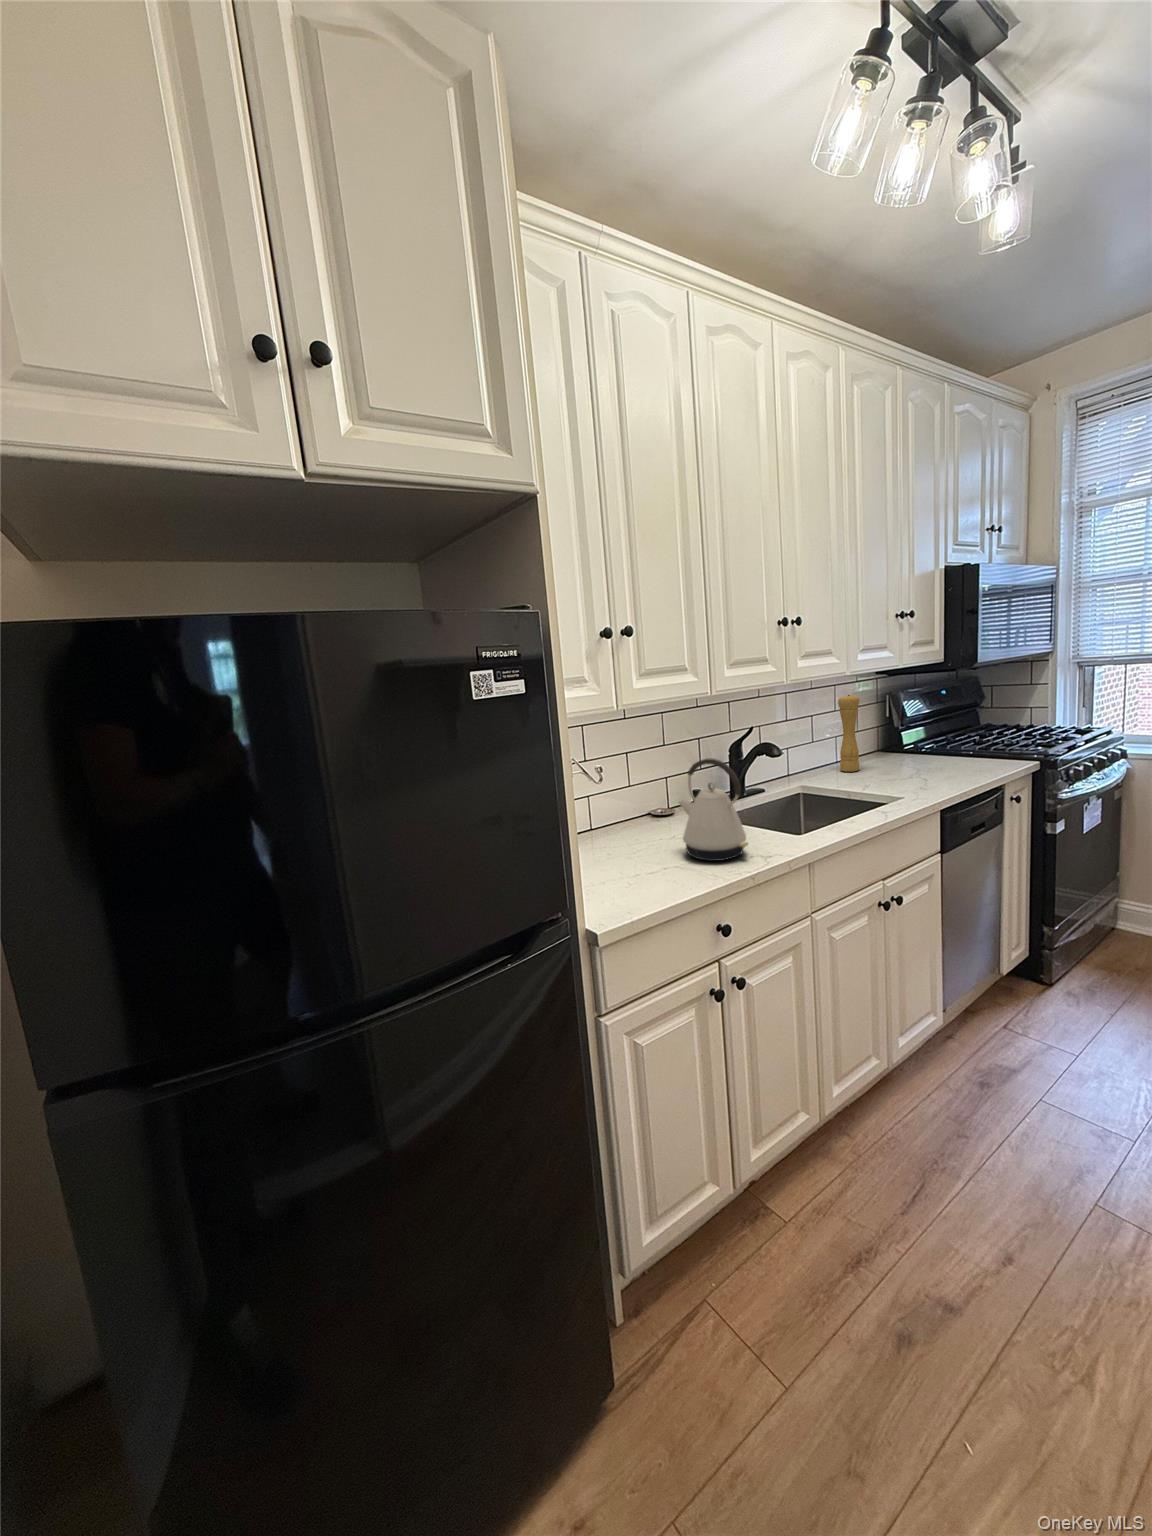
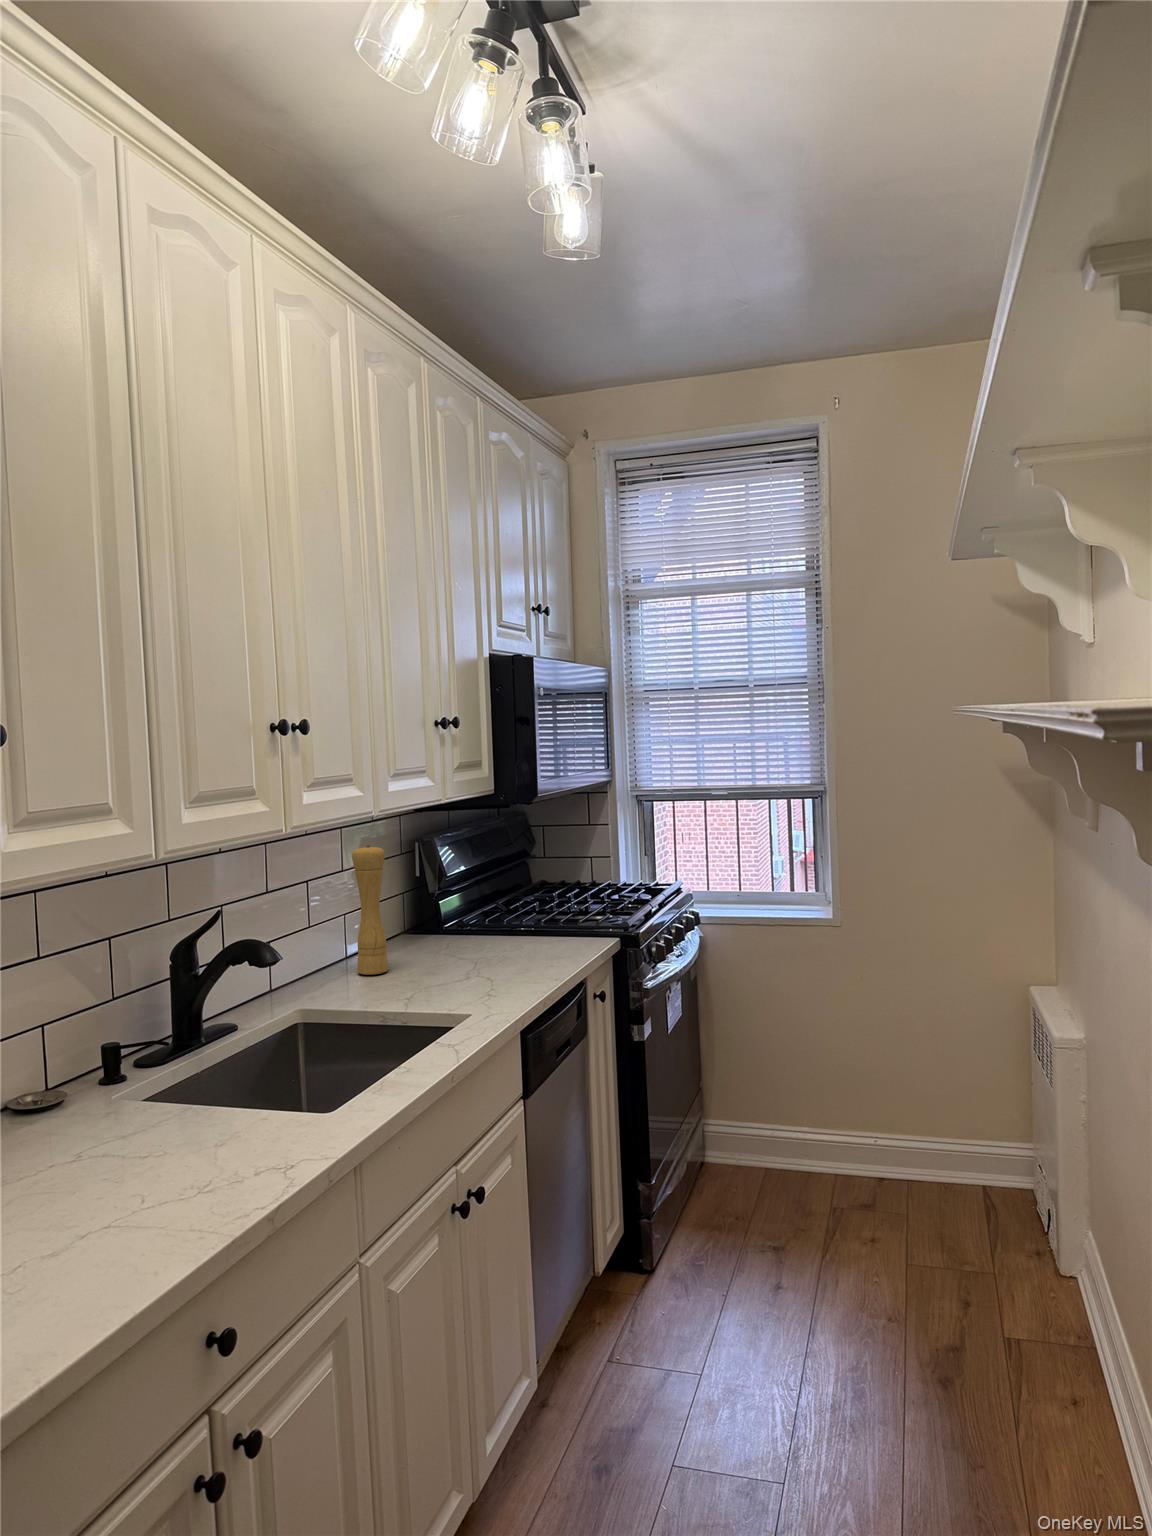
kettle: present [679,759,748,861] -> none [99,987,250,1199]

